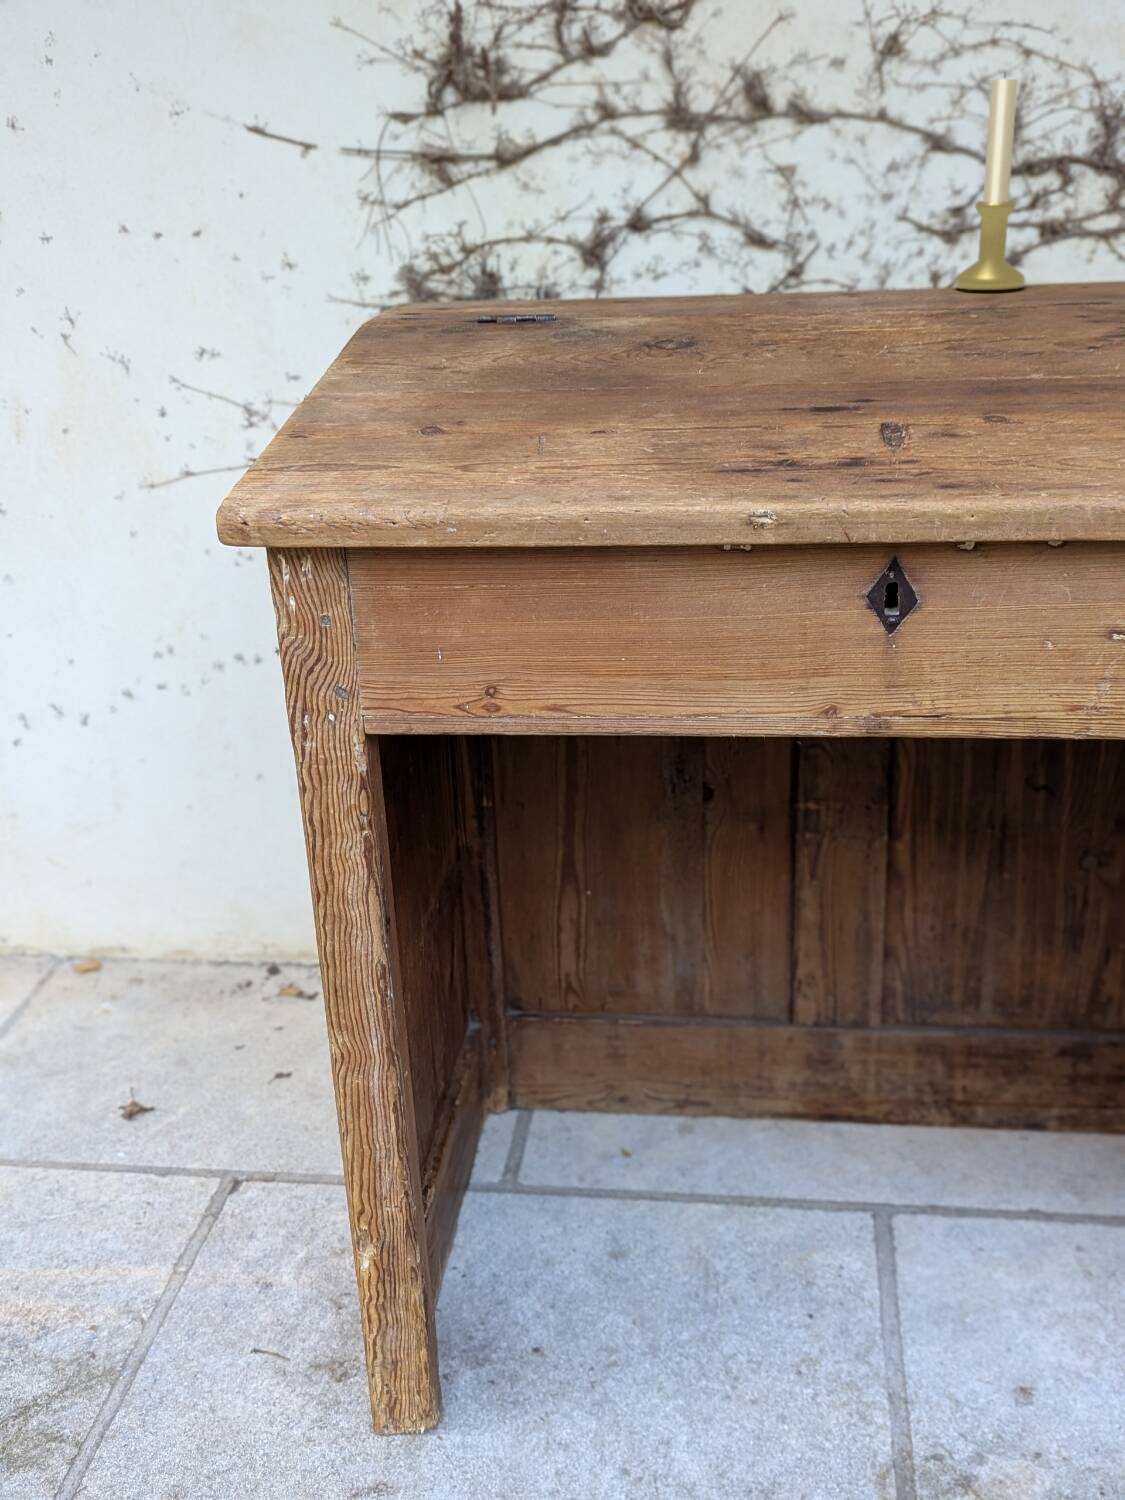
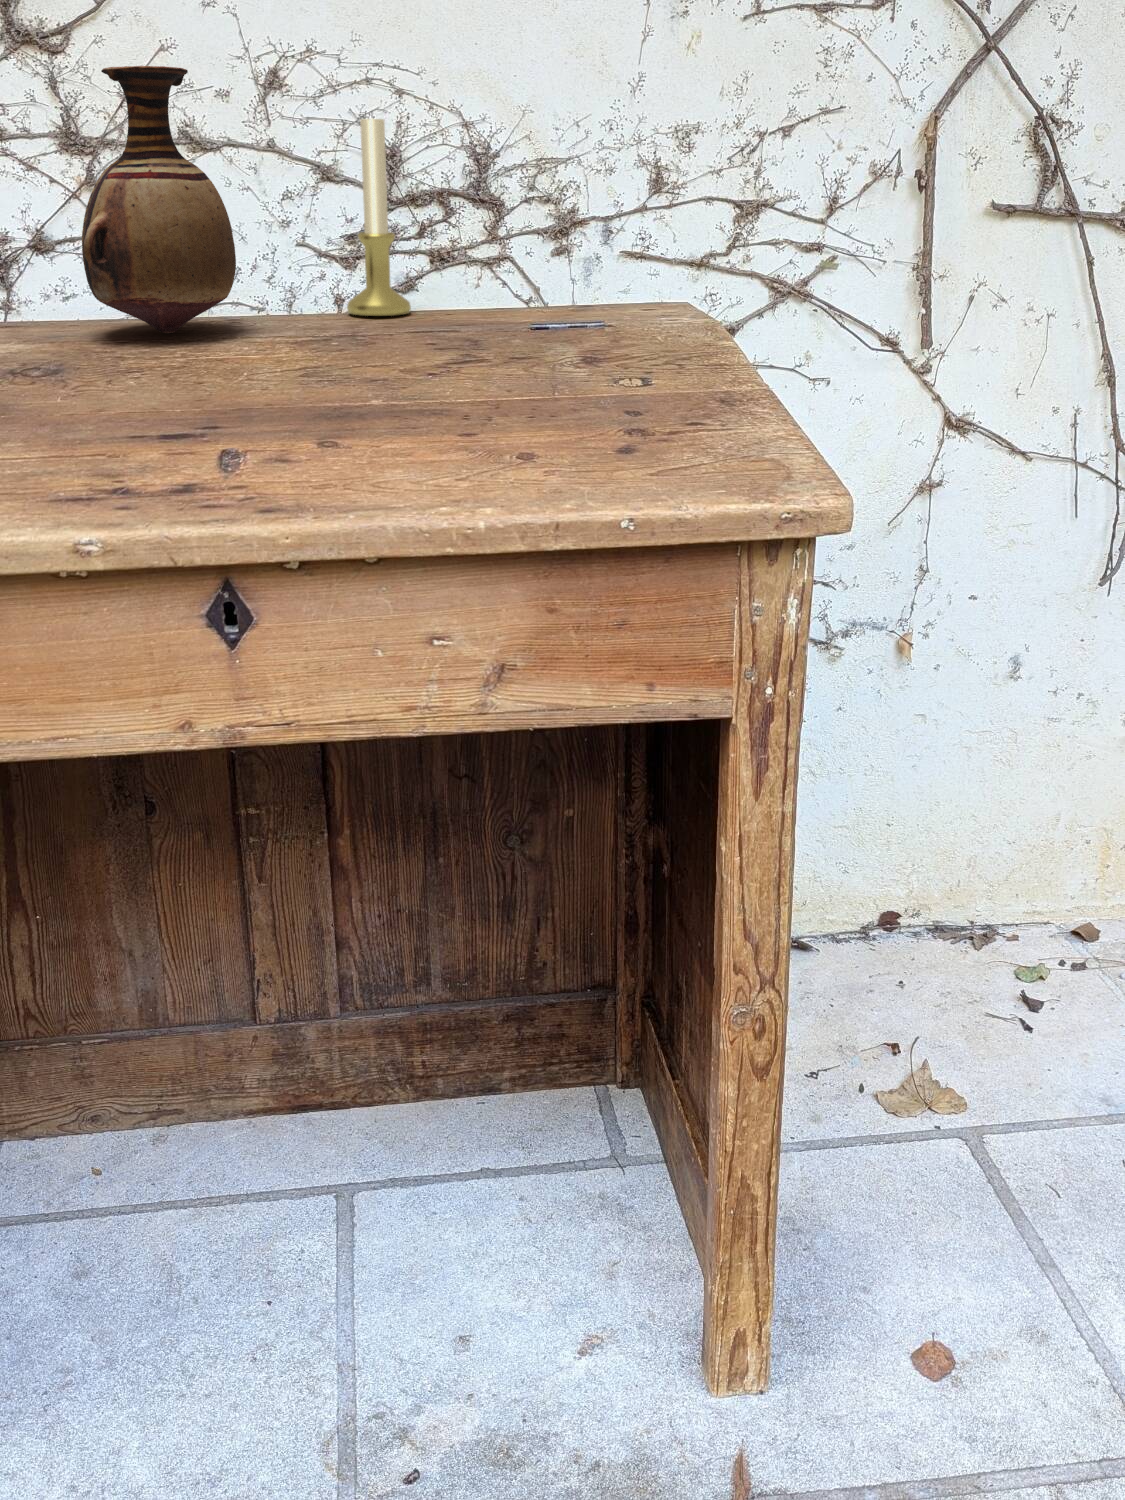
vase: none [702,32,855,309] -> present [82,66,236,333]

